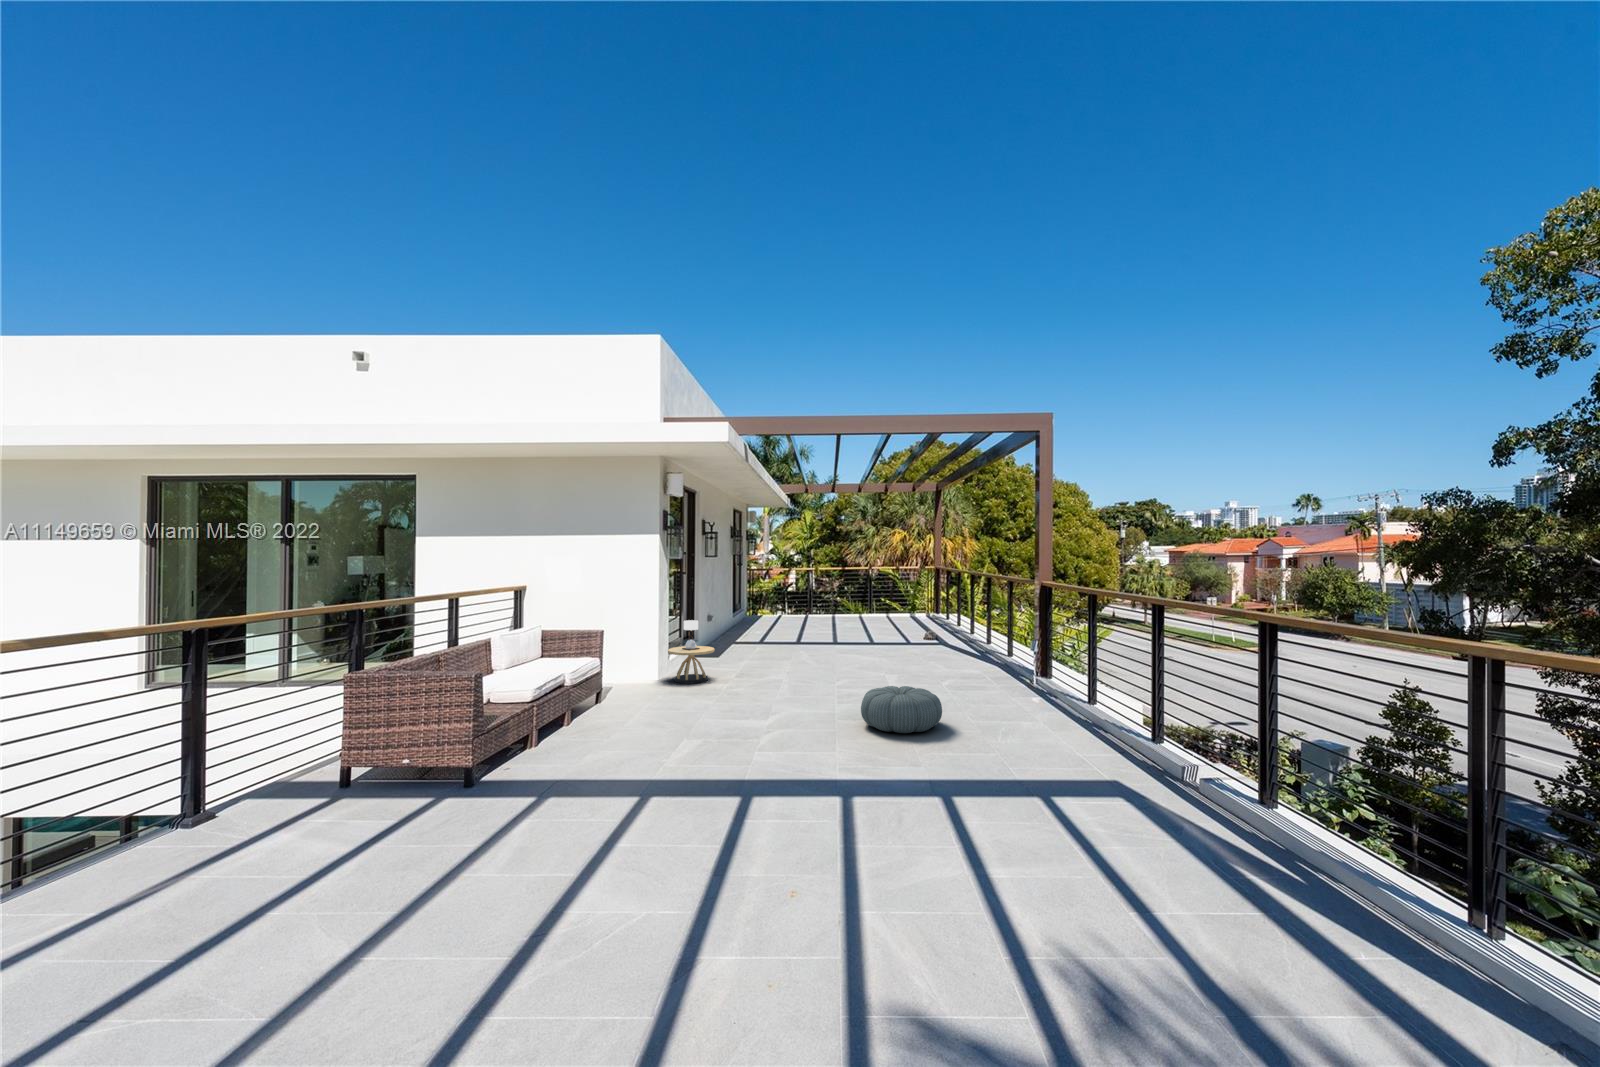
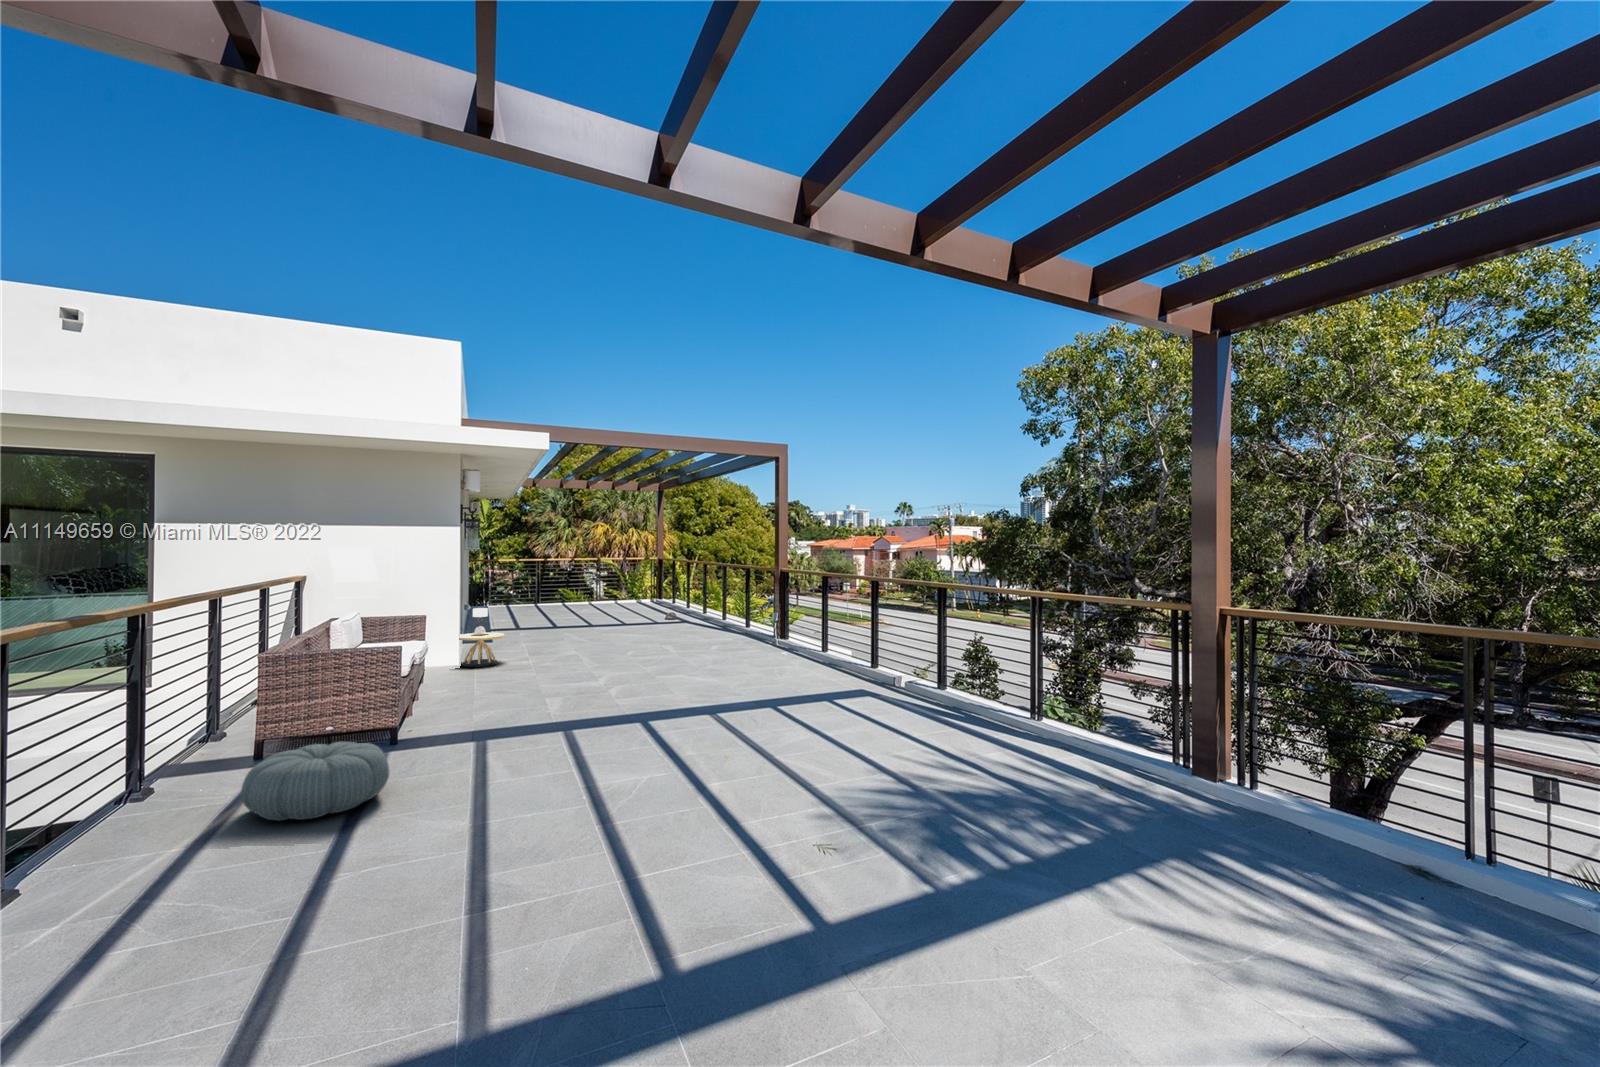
pouf: present [861,686,942,733] -> present [241,742,389,821]

